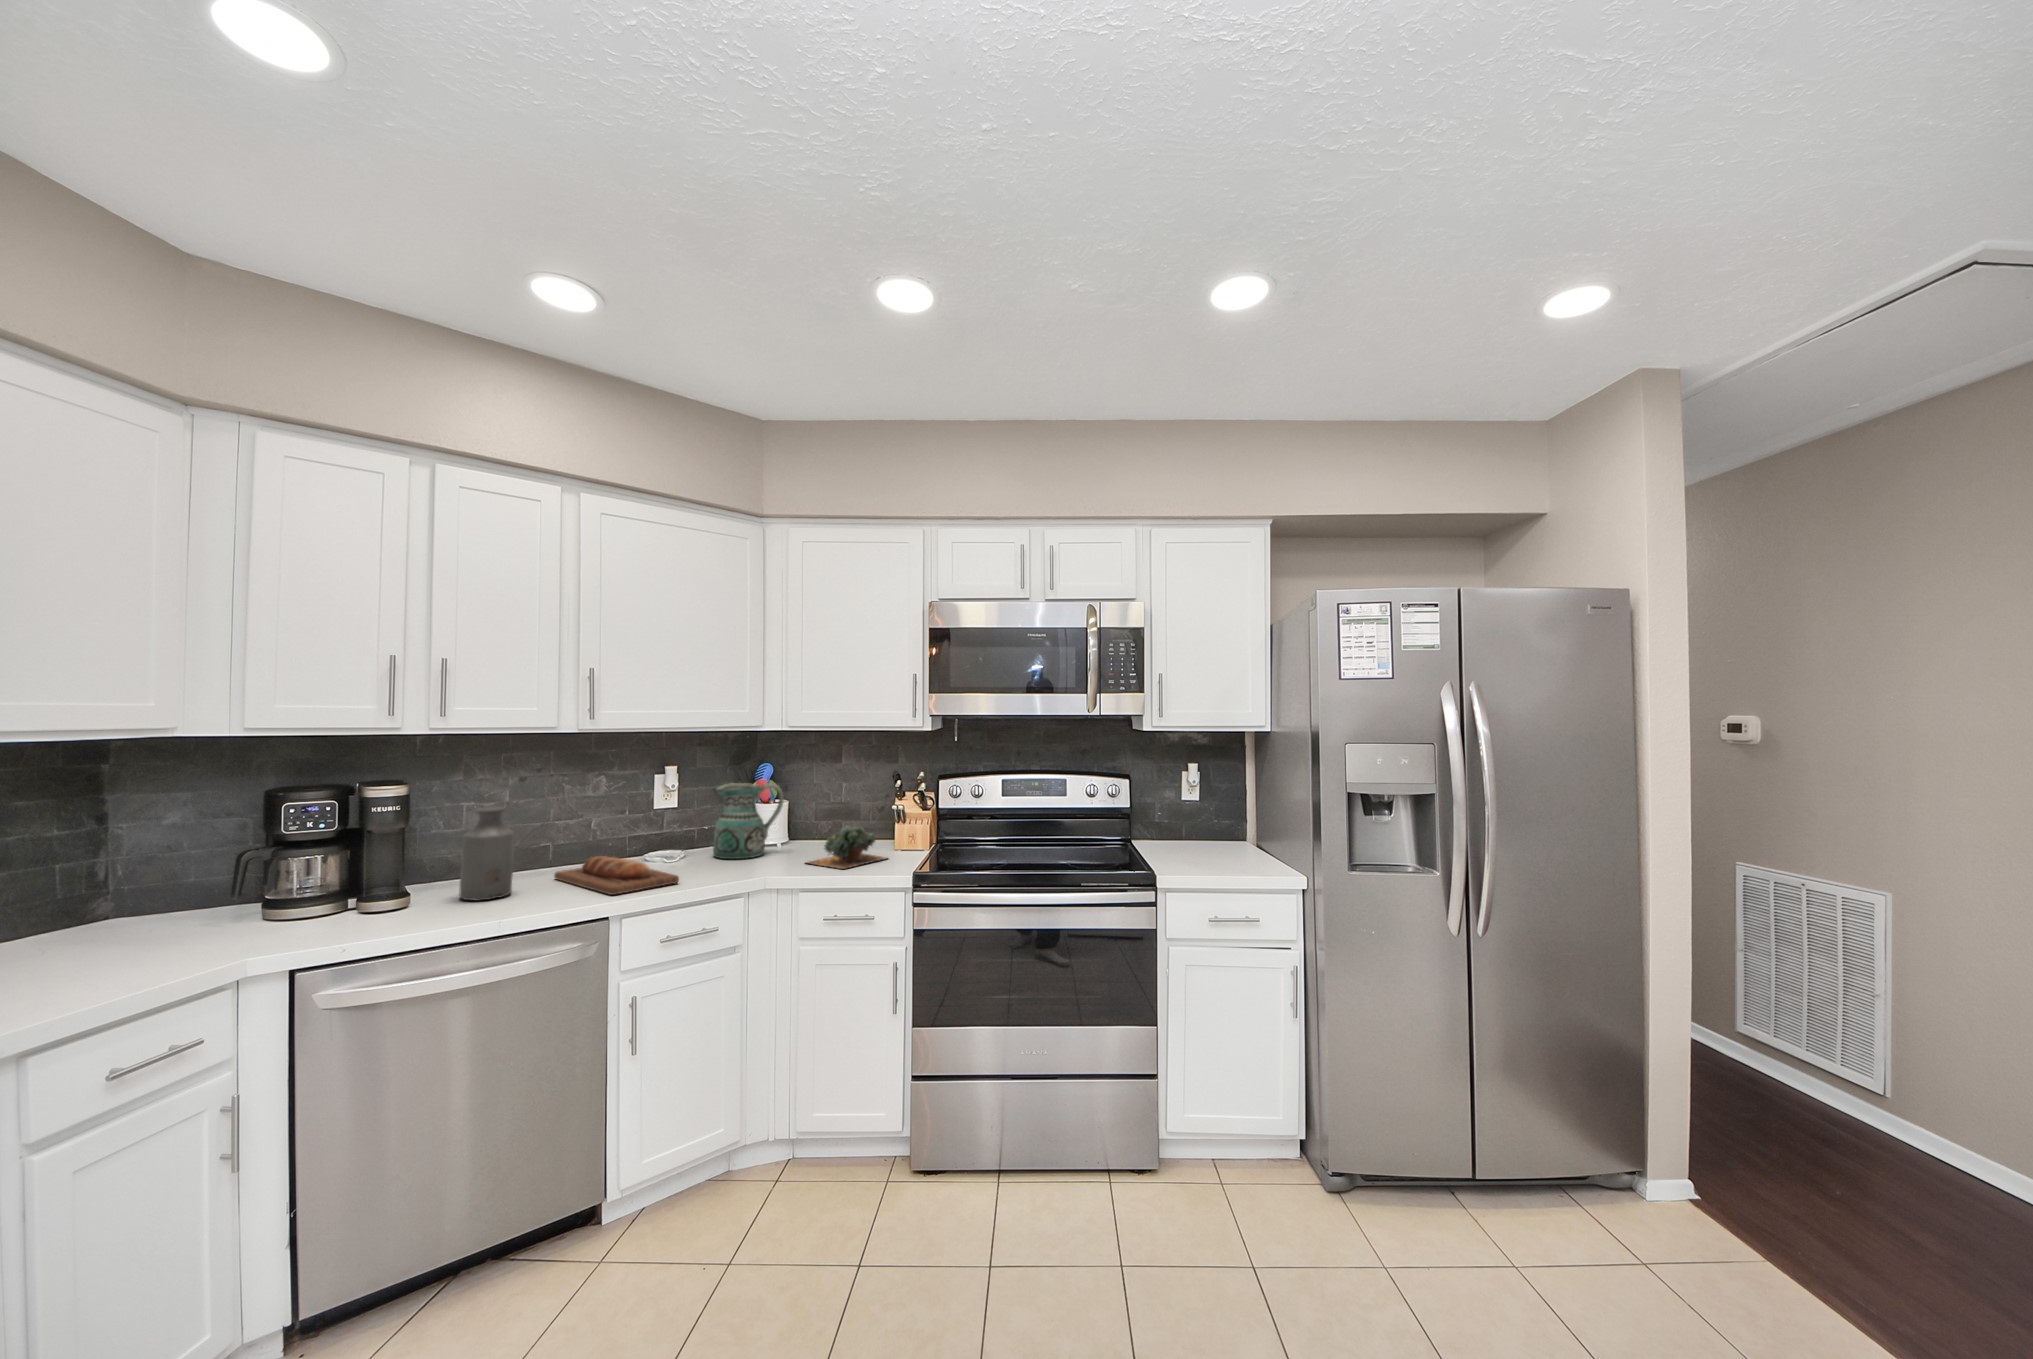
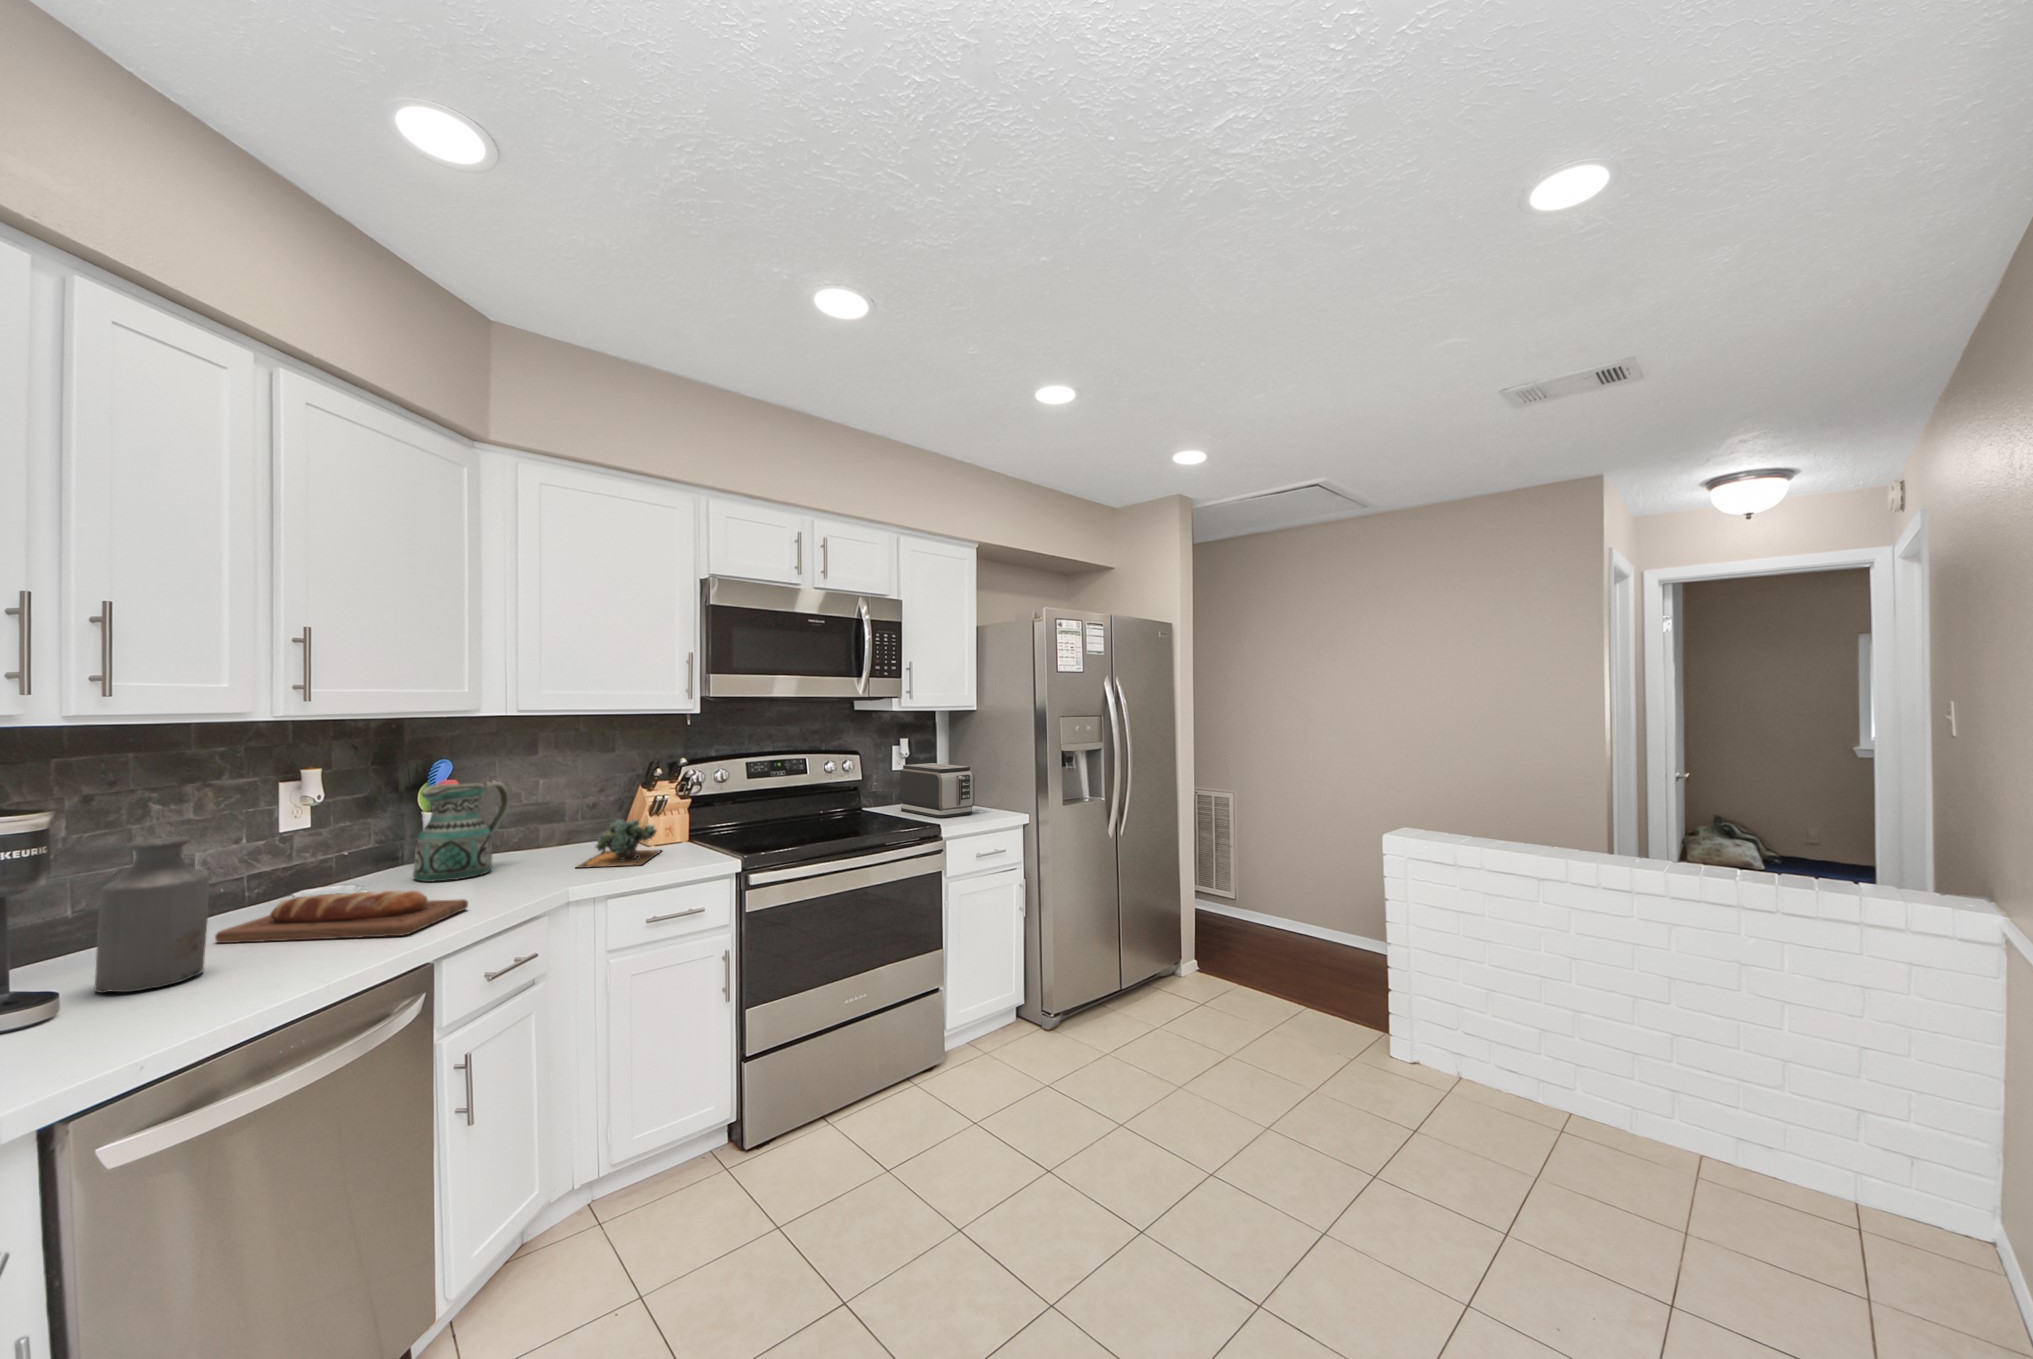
toaster: none [1184,796,1257,867] -> present [900,763,975,818]

